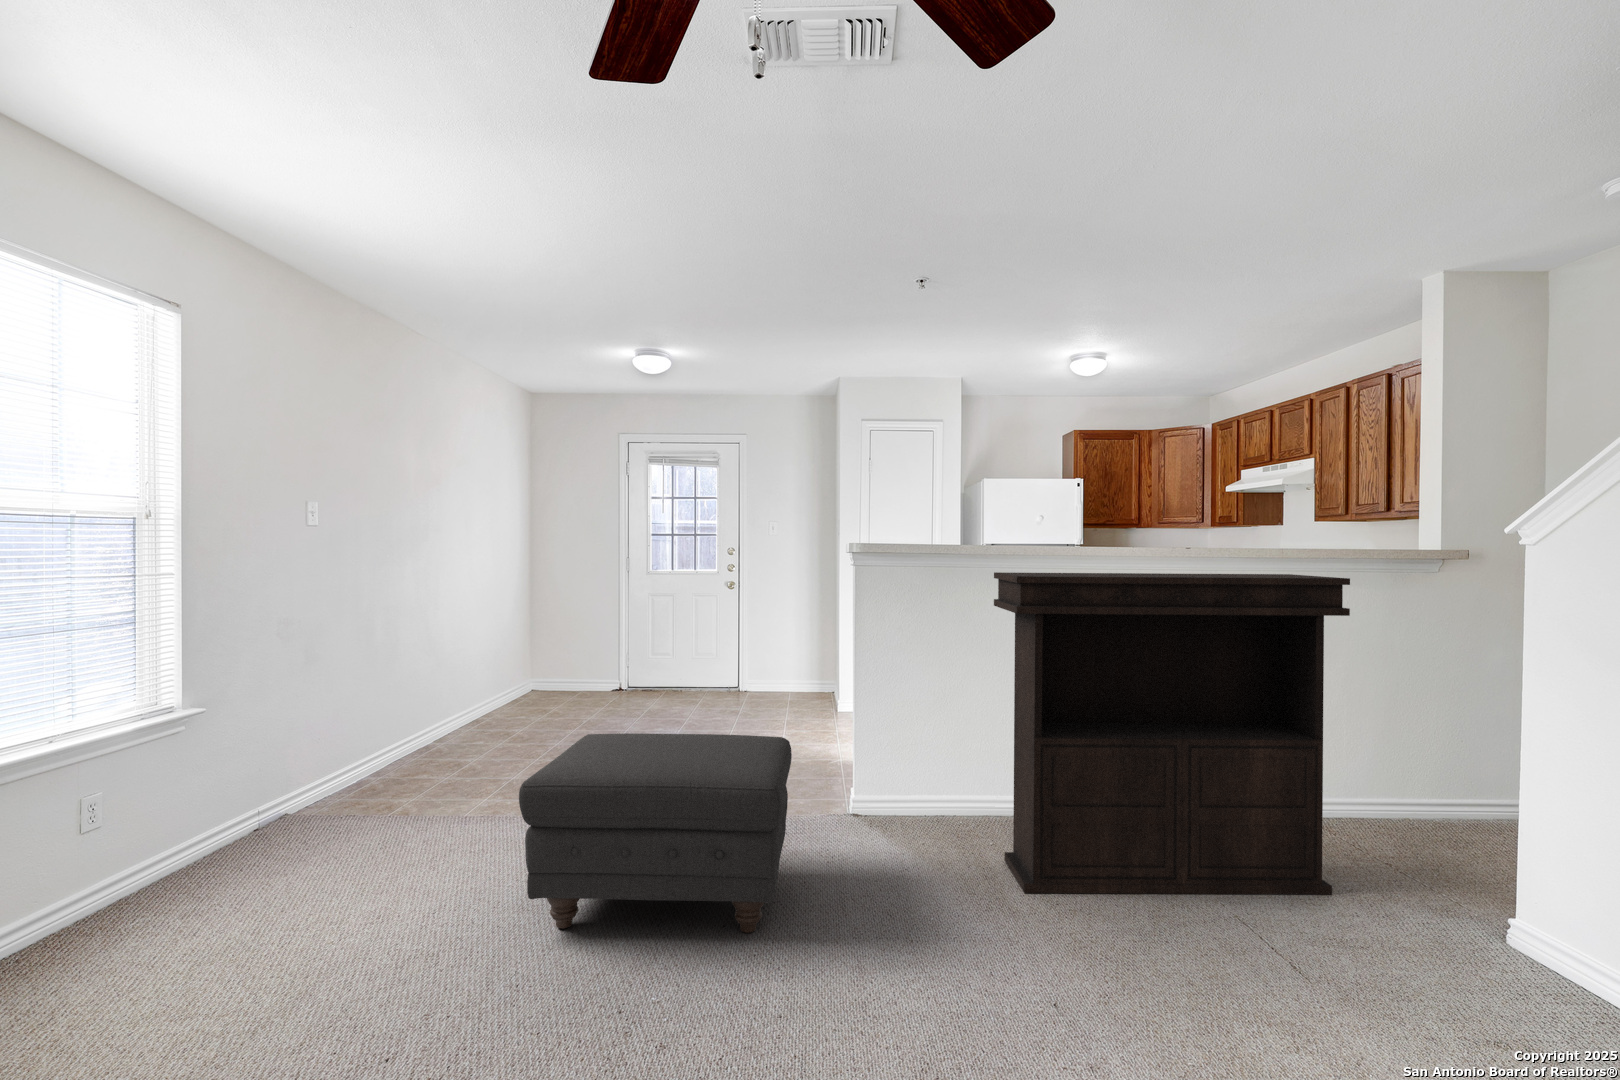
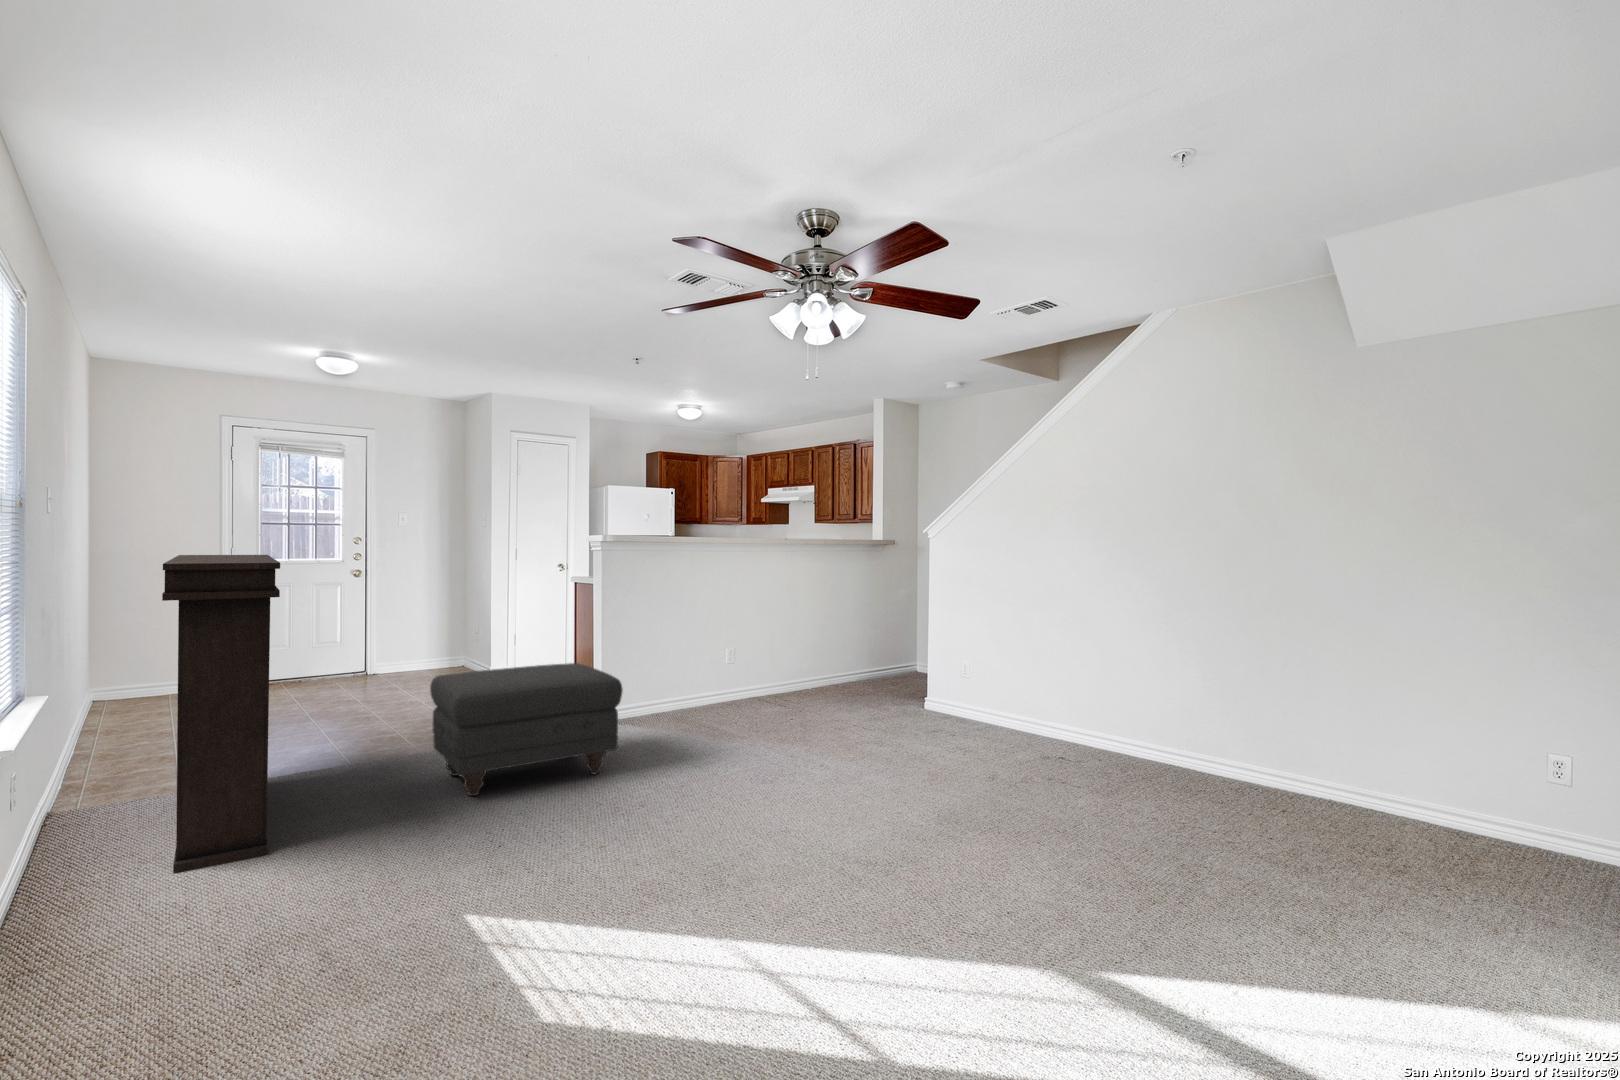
console table: present [994,572,1350,895] -> present [162,555,280,874]

